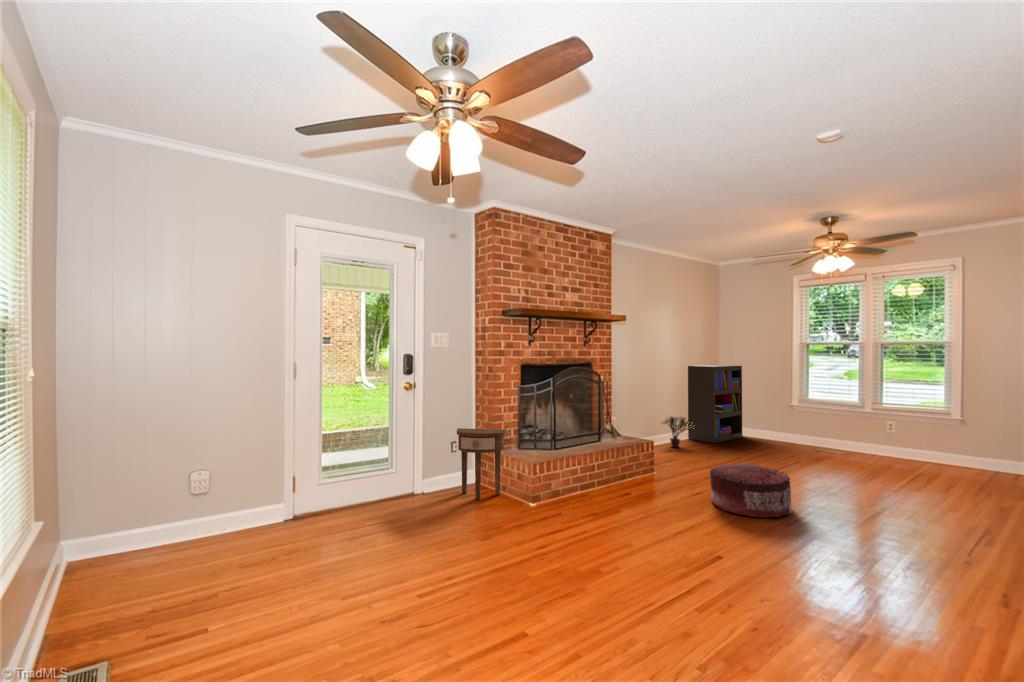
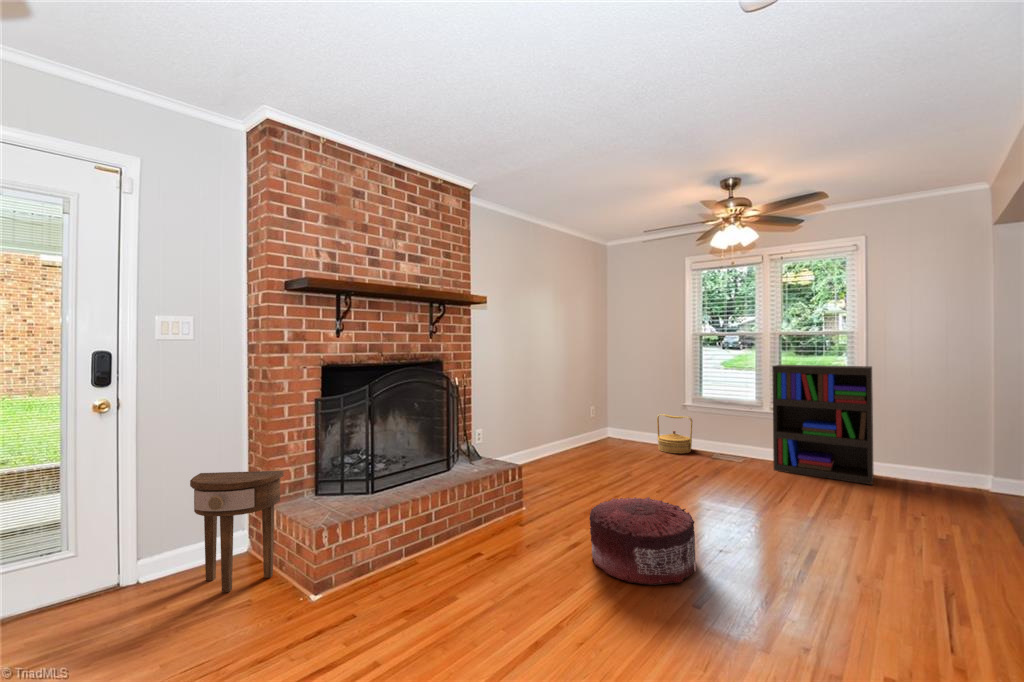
bookshelf: present [688,365,742,443] -> present [772,365,874,485]
woven basket: none [765,412,799,446] -> present [657,414,692,454]
potted plant: present [664,417,693,447] -> none [538,423,580,462]

